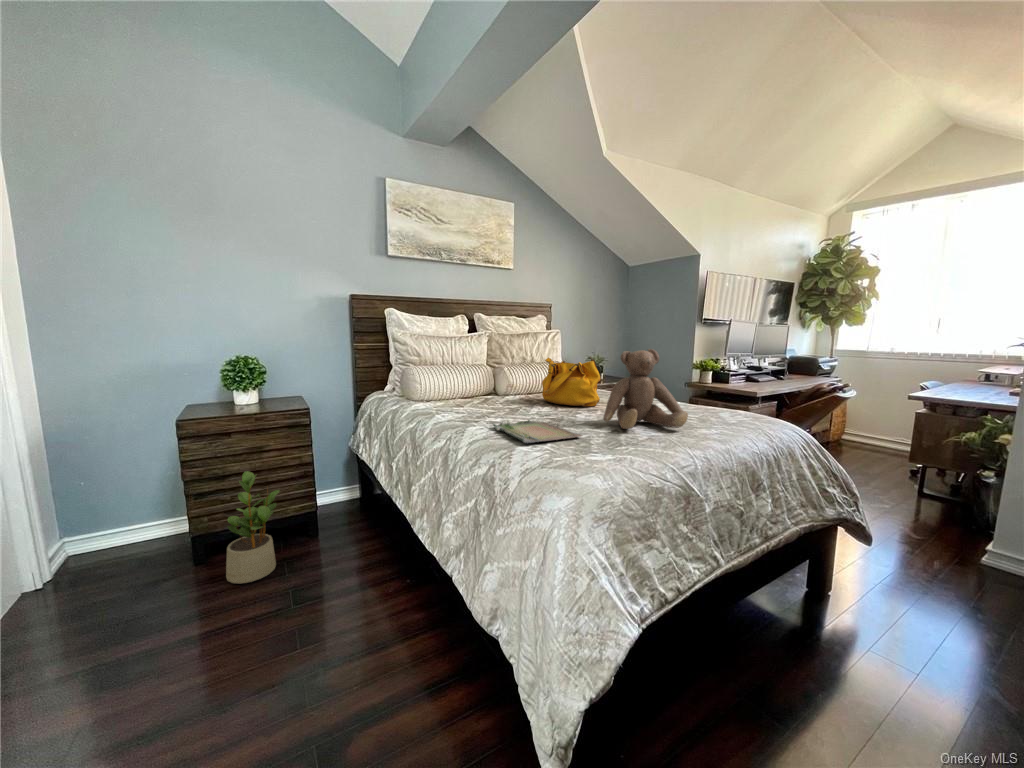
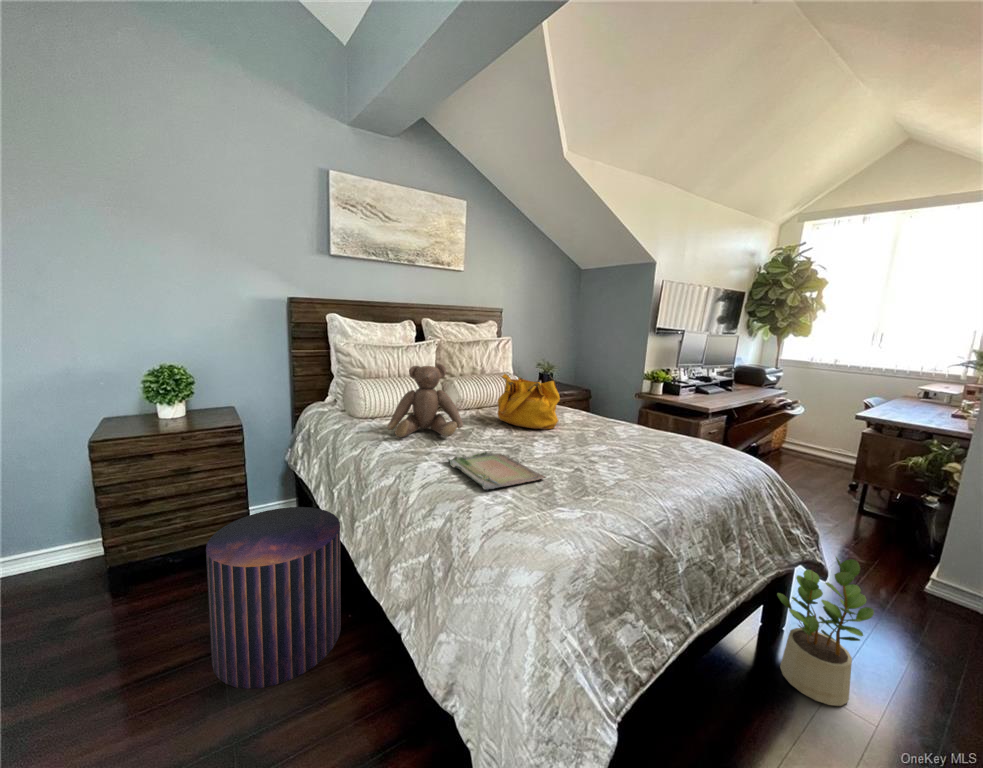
teddy bear: present [603,349,688,429] -> present [387,364,463,437]
potted plant: present [226,471,280,583] -> present [777,557,874,706]
pouf: none [286,475,401,626] -> present [206,507,341,689]

